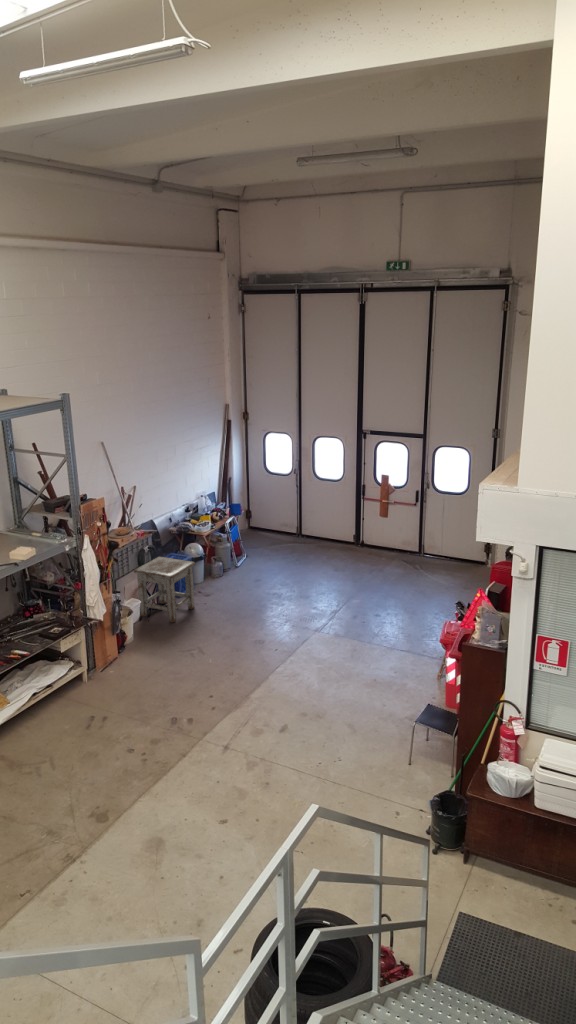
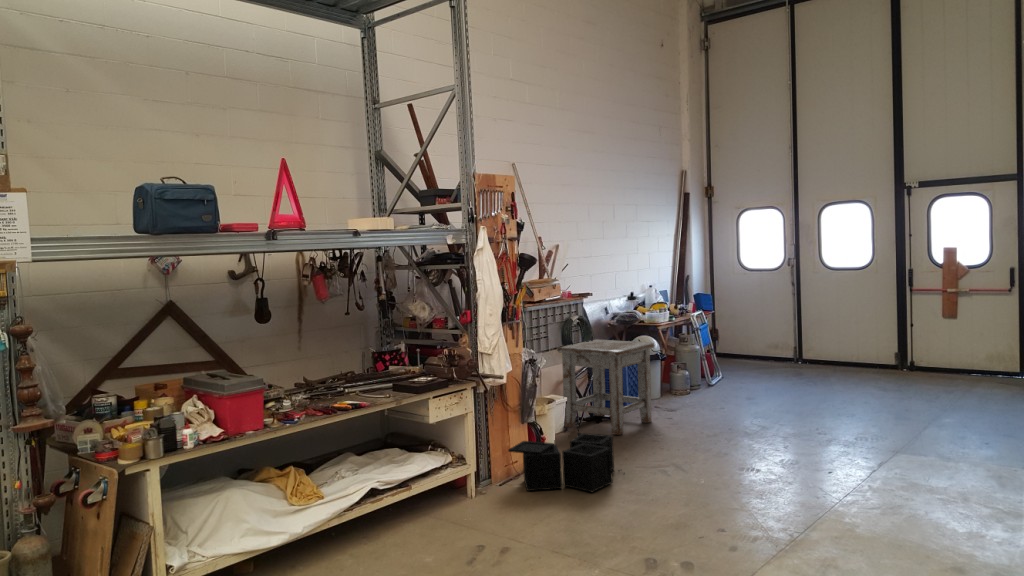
storage bin: none [106,634,173,675] -> present [508,433,620,492]

